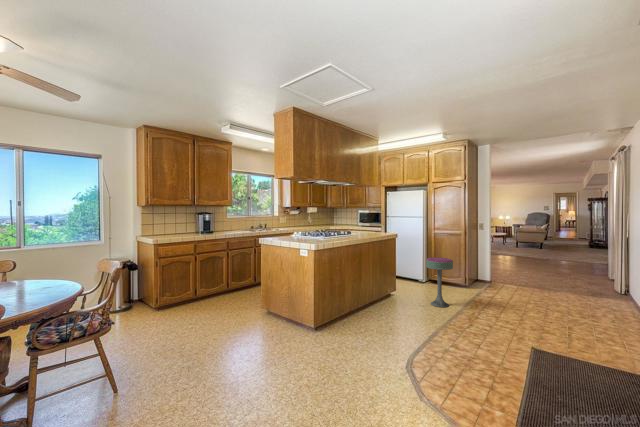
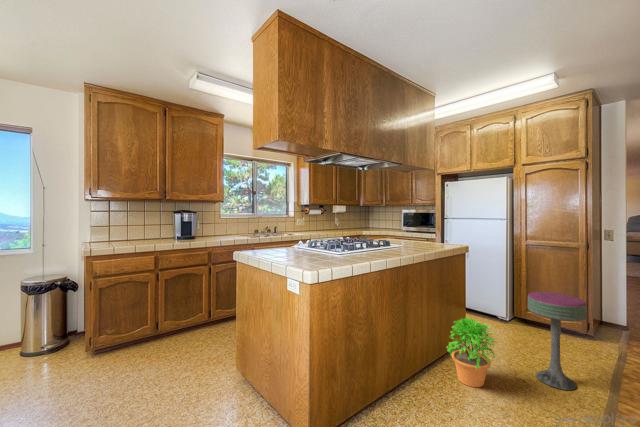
potted plant: none [382,272,411,309] -> present [447,317,495,387]

